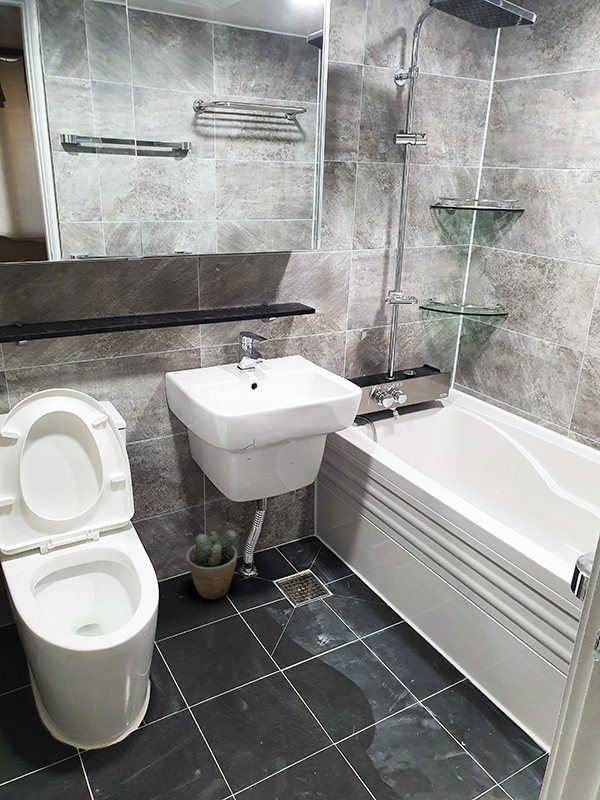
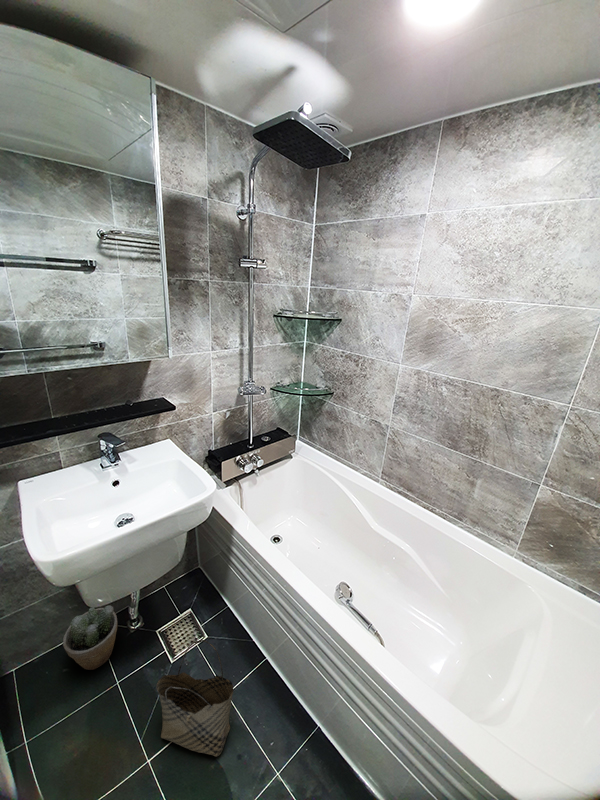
woven basket: none [293,554,374,675] -> present [156,640,233,757]

